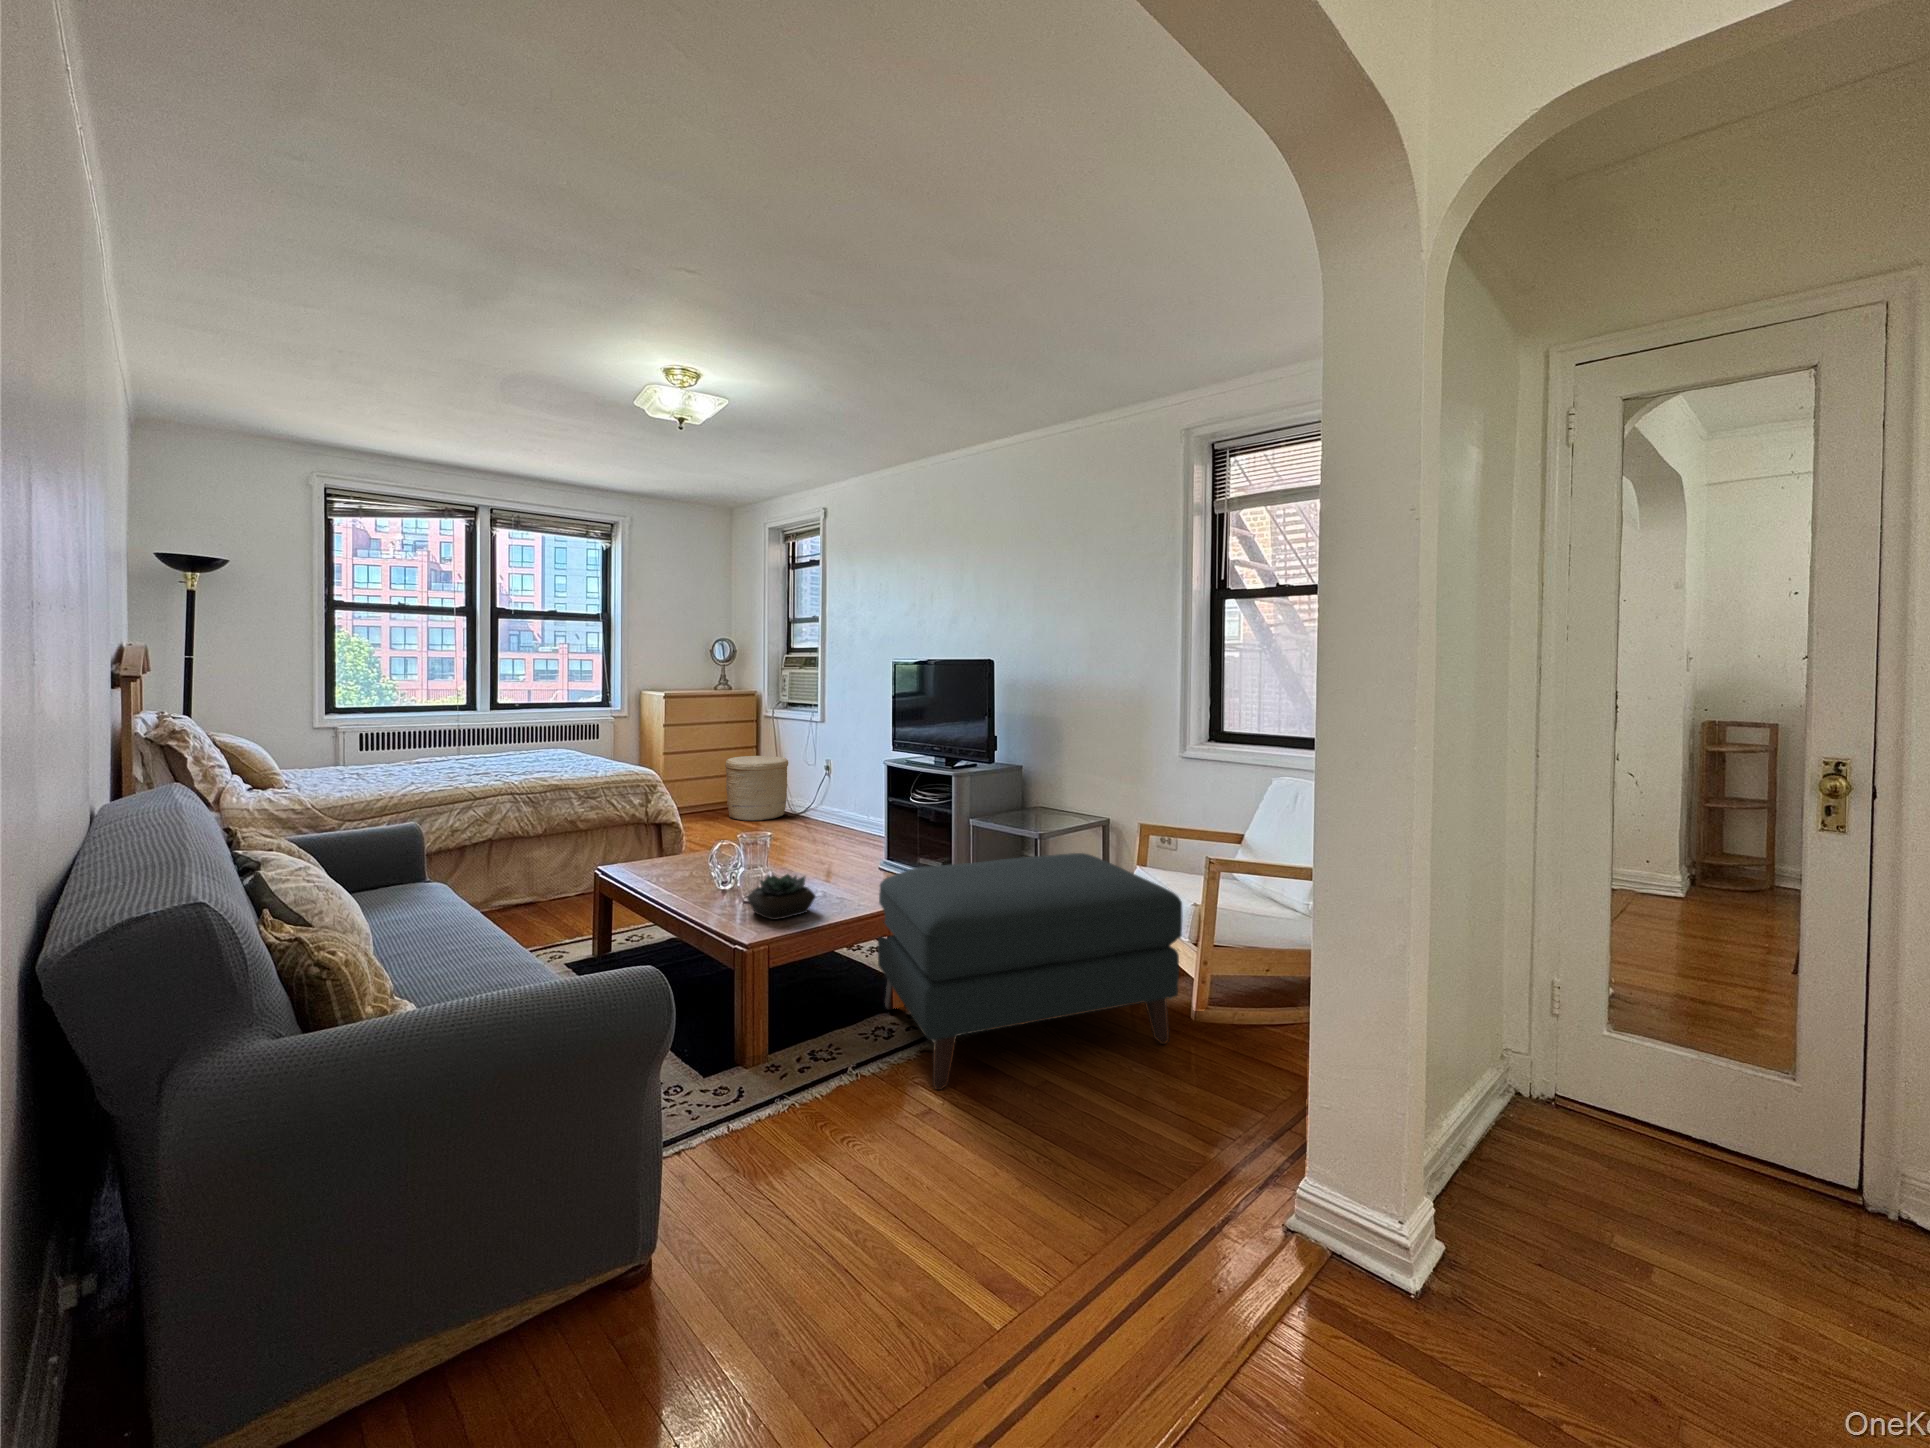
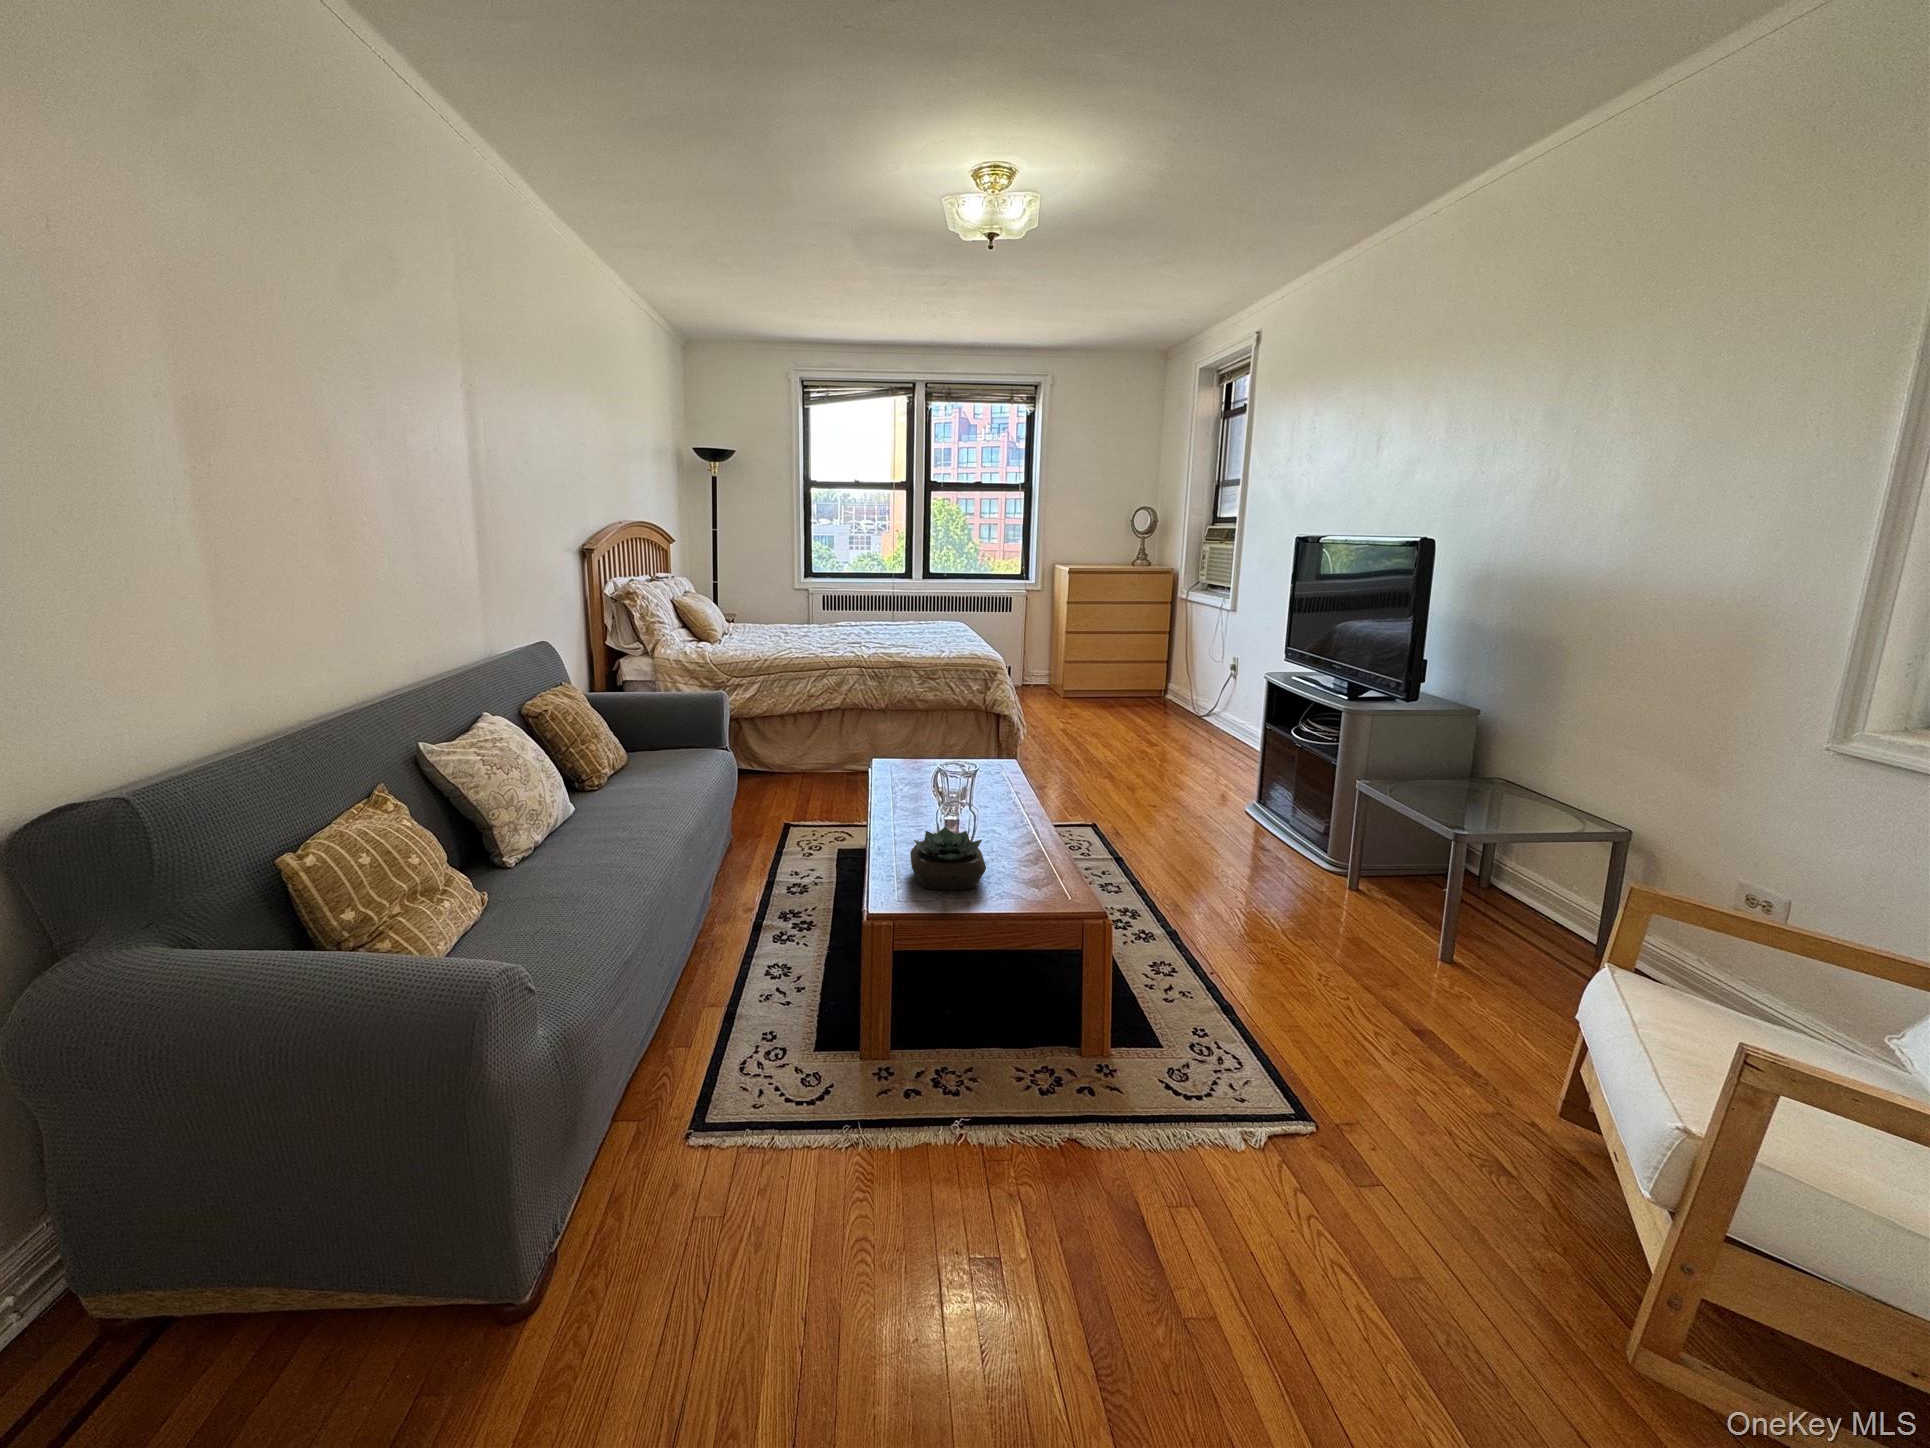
woven basket: present [725,756,788,821] -> none [1123,643,1196,719]
ottoman: present [878,853,1182,1090] -> none [1024,866,1609,1363]

